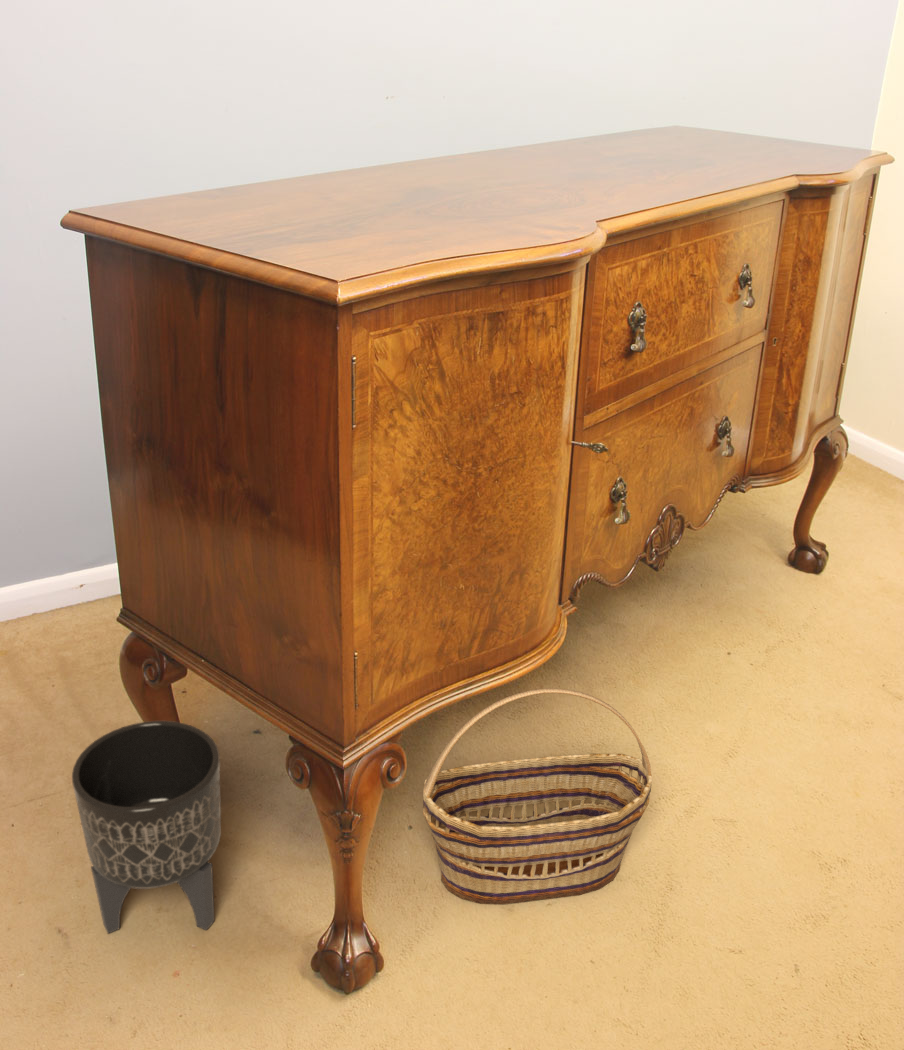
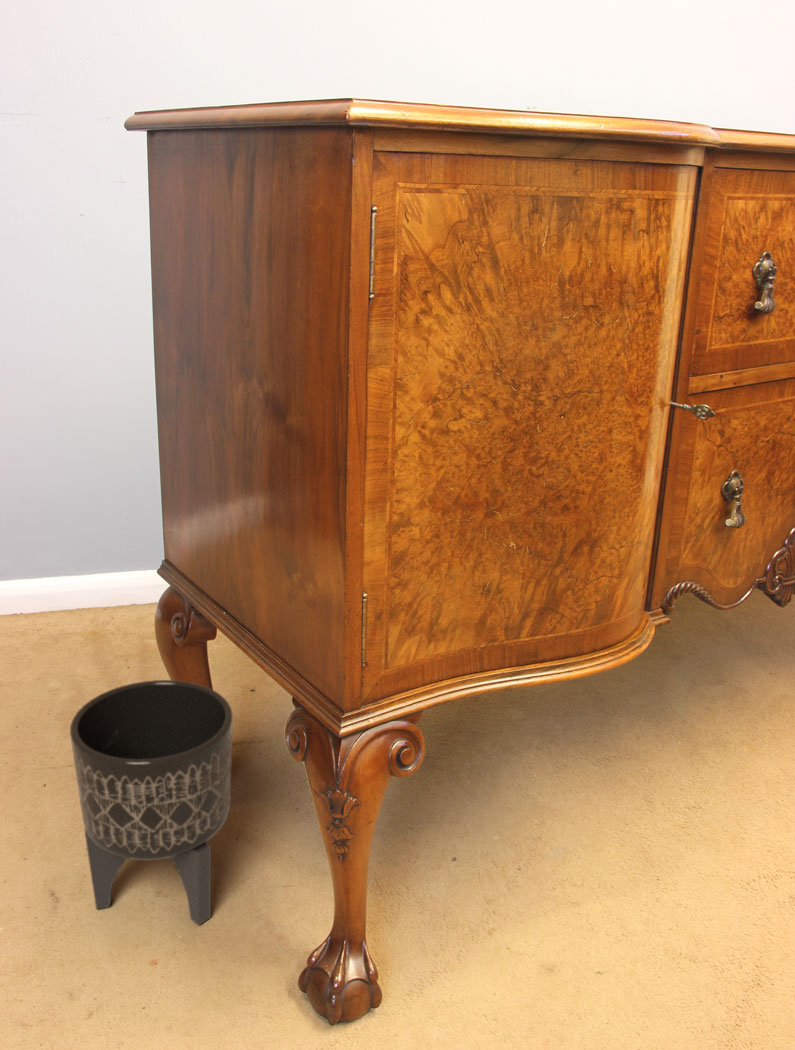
basket: present [423,688,652,904] -> none [457,694,746,966]

